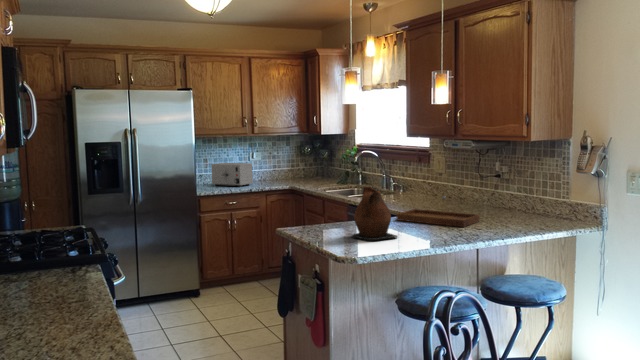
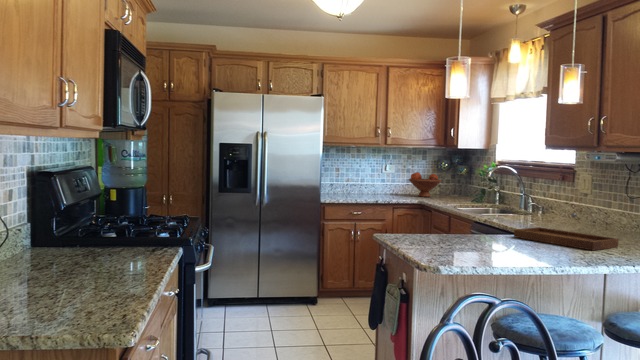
fruit bowl: none [276,158,307,181] -> present [409,172,441,197]
toaster: present [212,163,253,187] -> none [342,173,383,197]
ceramic pitcher: present [352,187,397,240] -> none [446,190,503,253]

